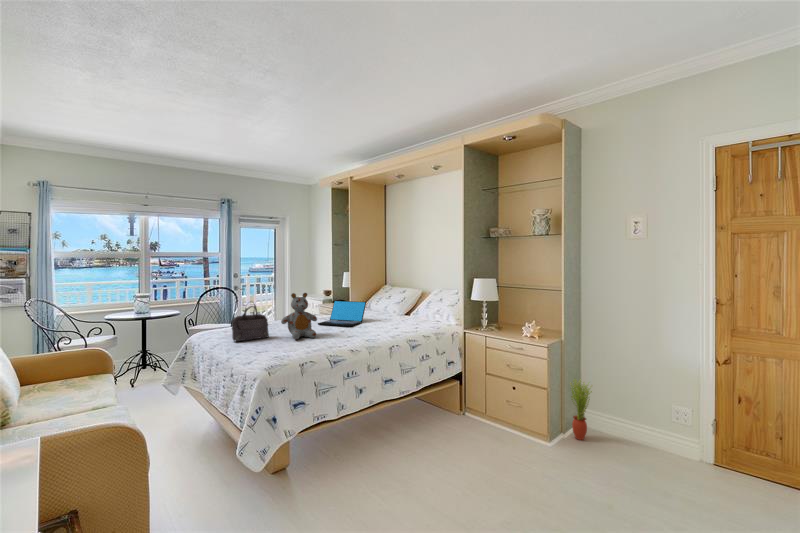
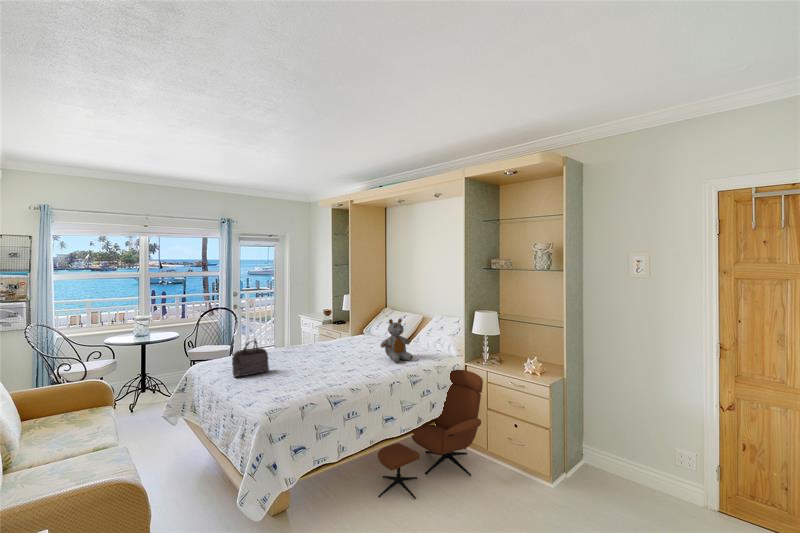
stuffed bear: present [281,293,317,339] -> present [380,319,413,362]
laptop: present [318,301,366,327] -> none [318,329,367,358]
lounge chair: none [377,336,482,457] -> present [378,370,483,499]
potted plant: present [570,379,592,440] -> none [571,417,594,480]

